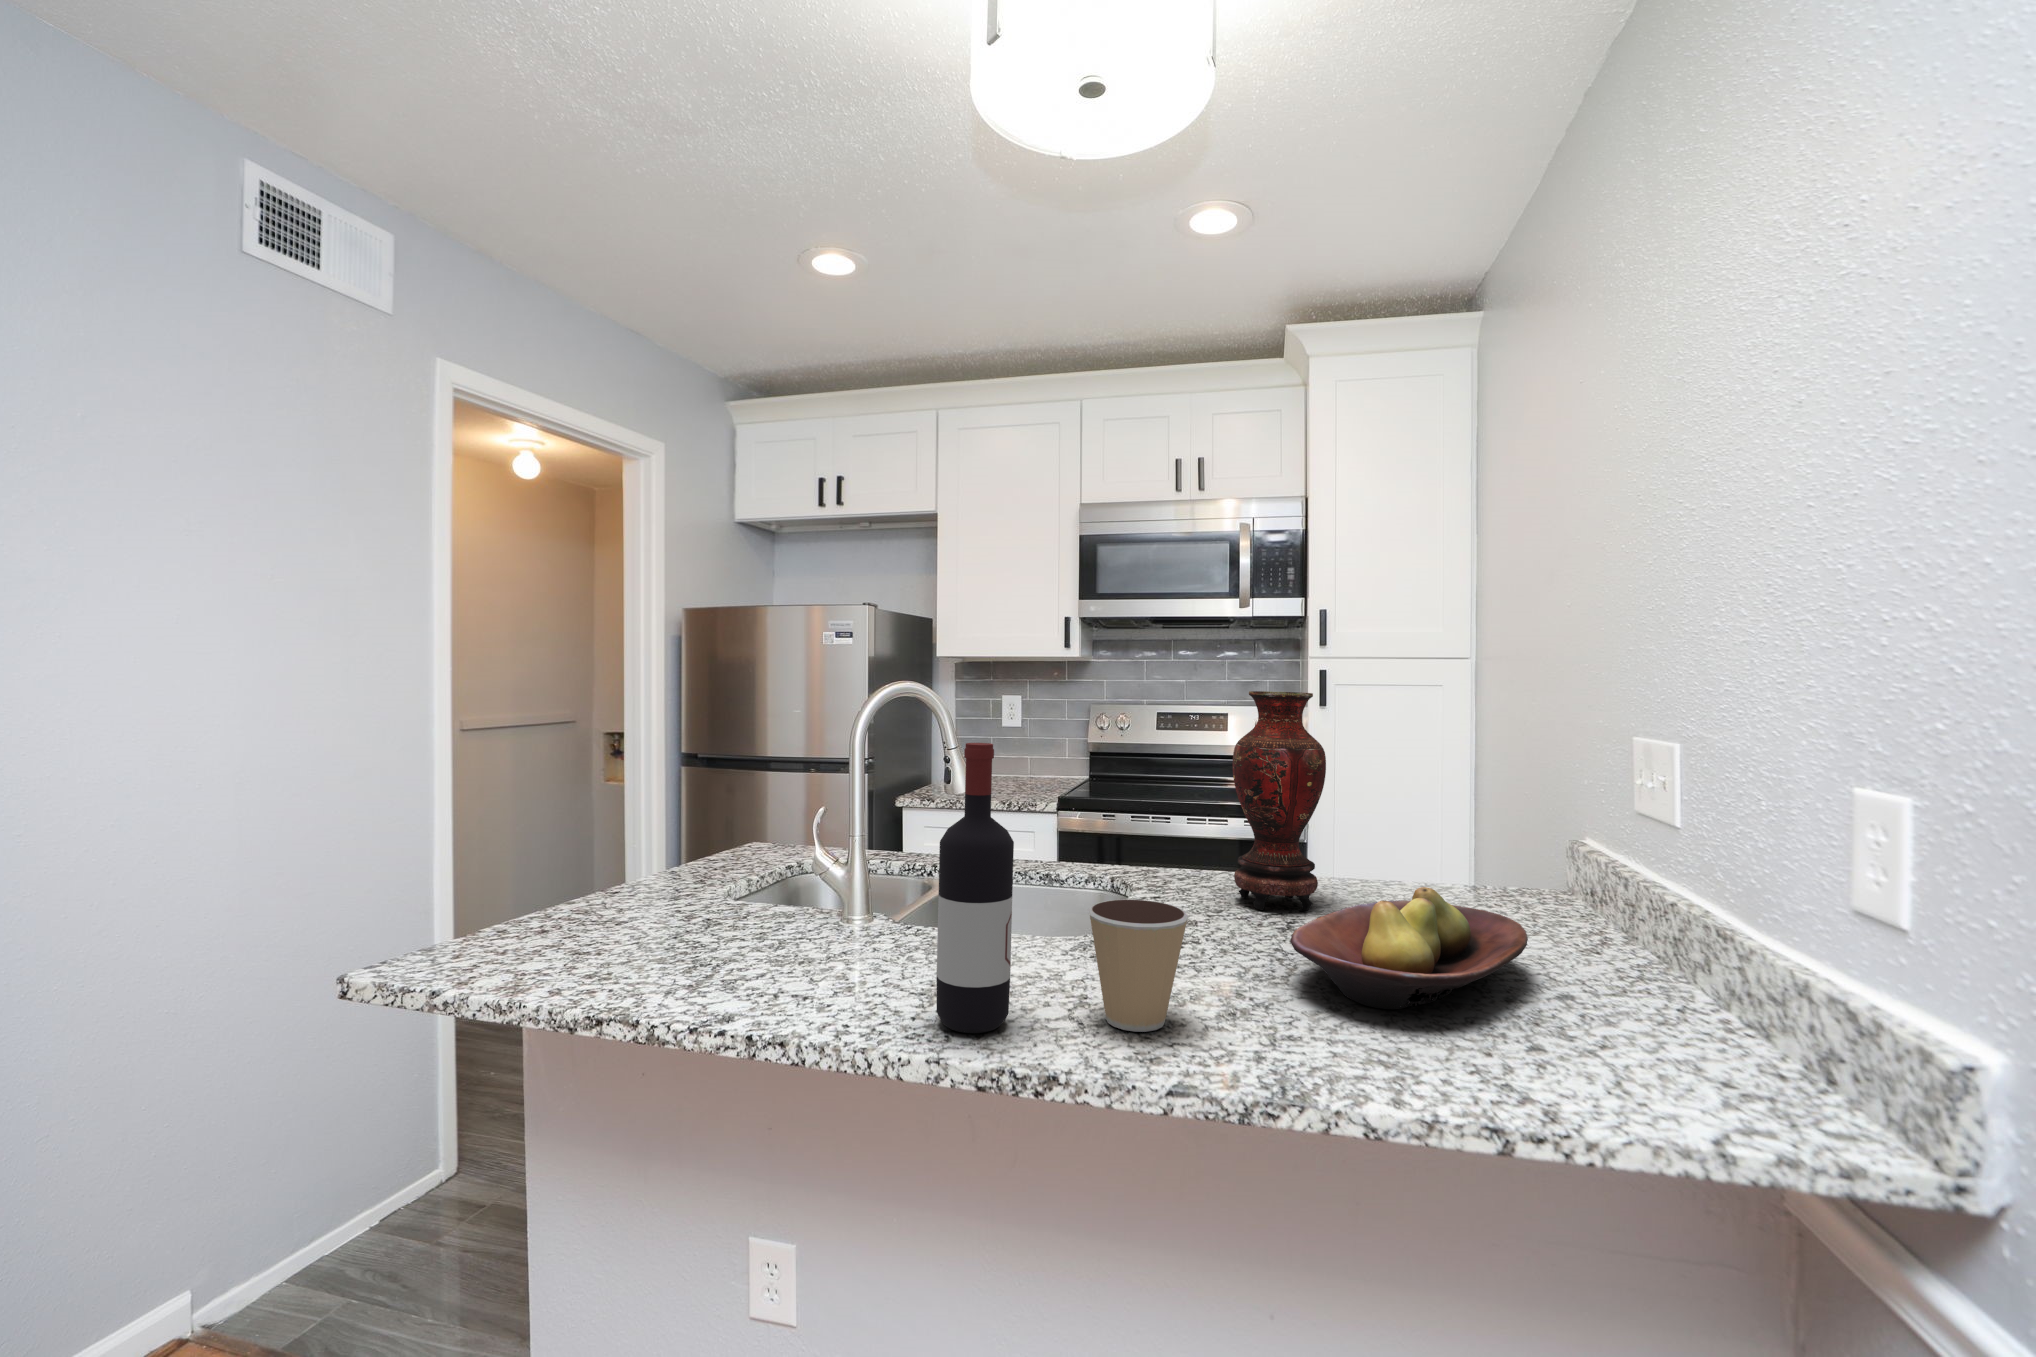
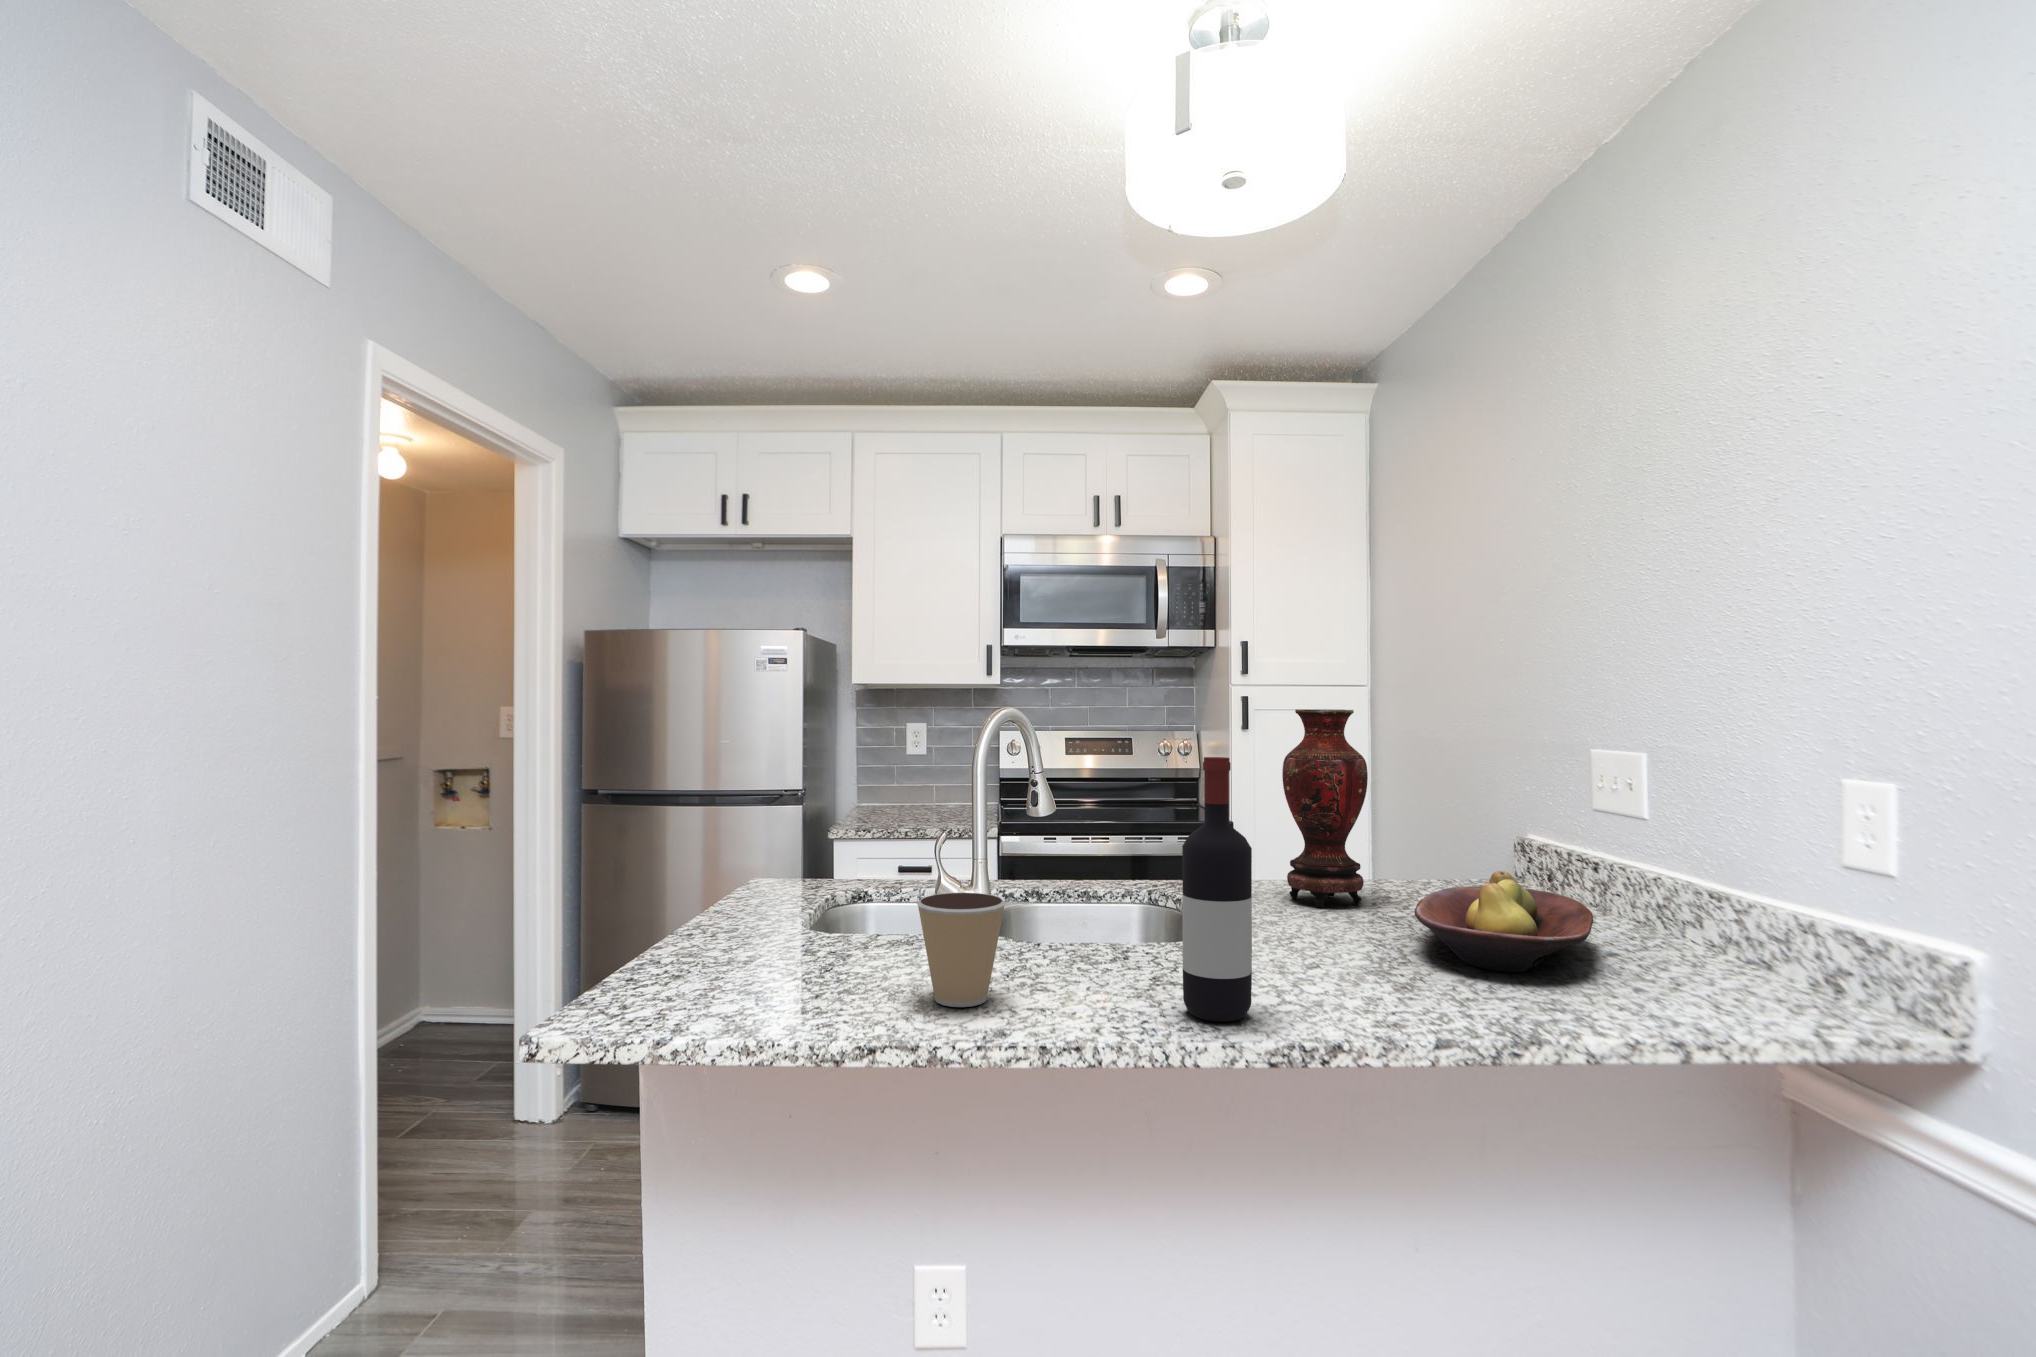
coffee cup: present [1088,899,1189,1032] -> present [917,893,1006,1007]

